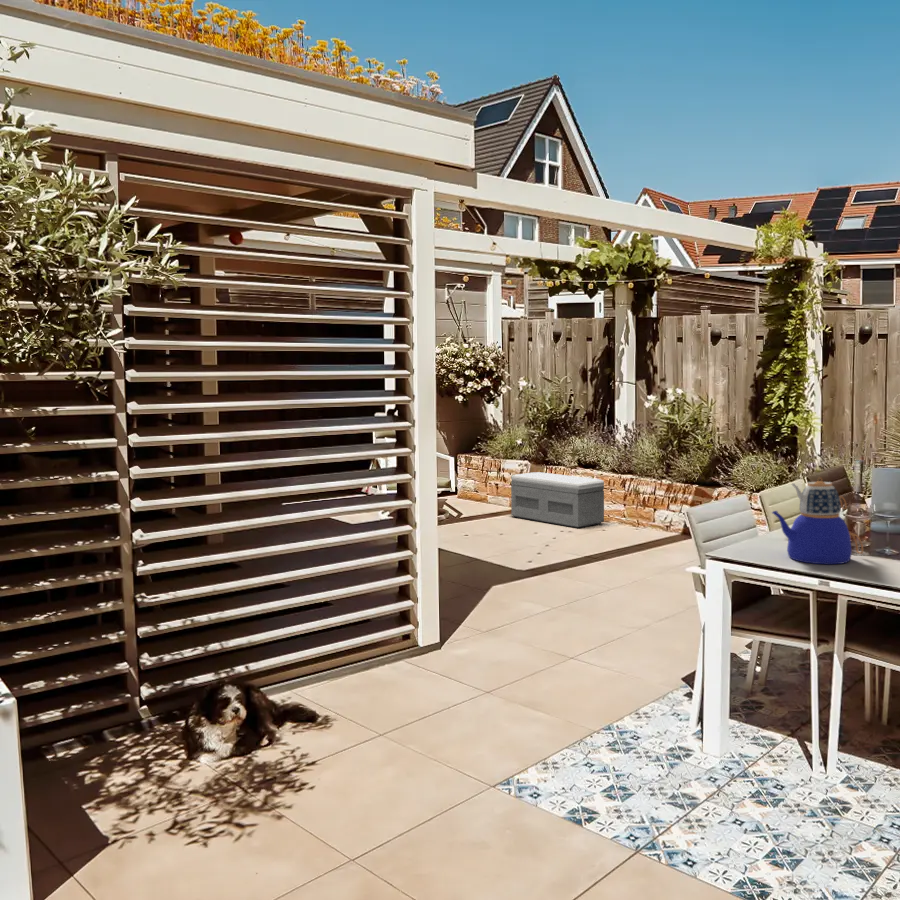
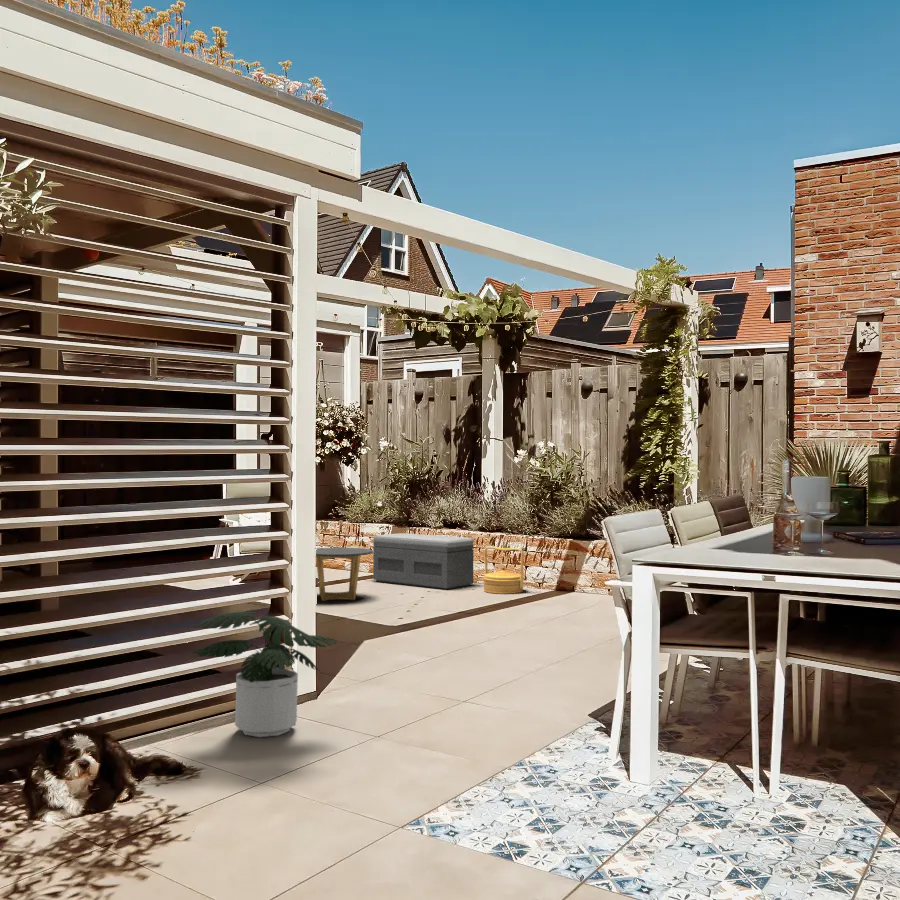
teapot: present [772,481,863,564] -> none [698,465,792,557]
side table: none [444,489,508,539] -> present [315,547,373,601]
woven basket: none [612,489,651,534] -> present [483,546,524,594]
potted plant: none [336,582,458,688] -> present [193,612,337,737]

